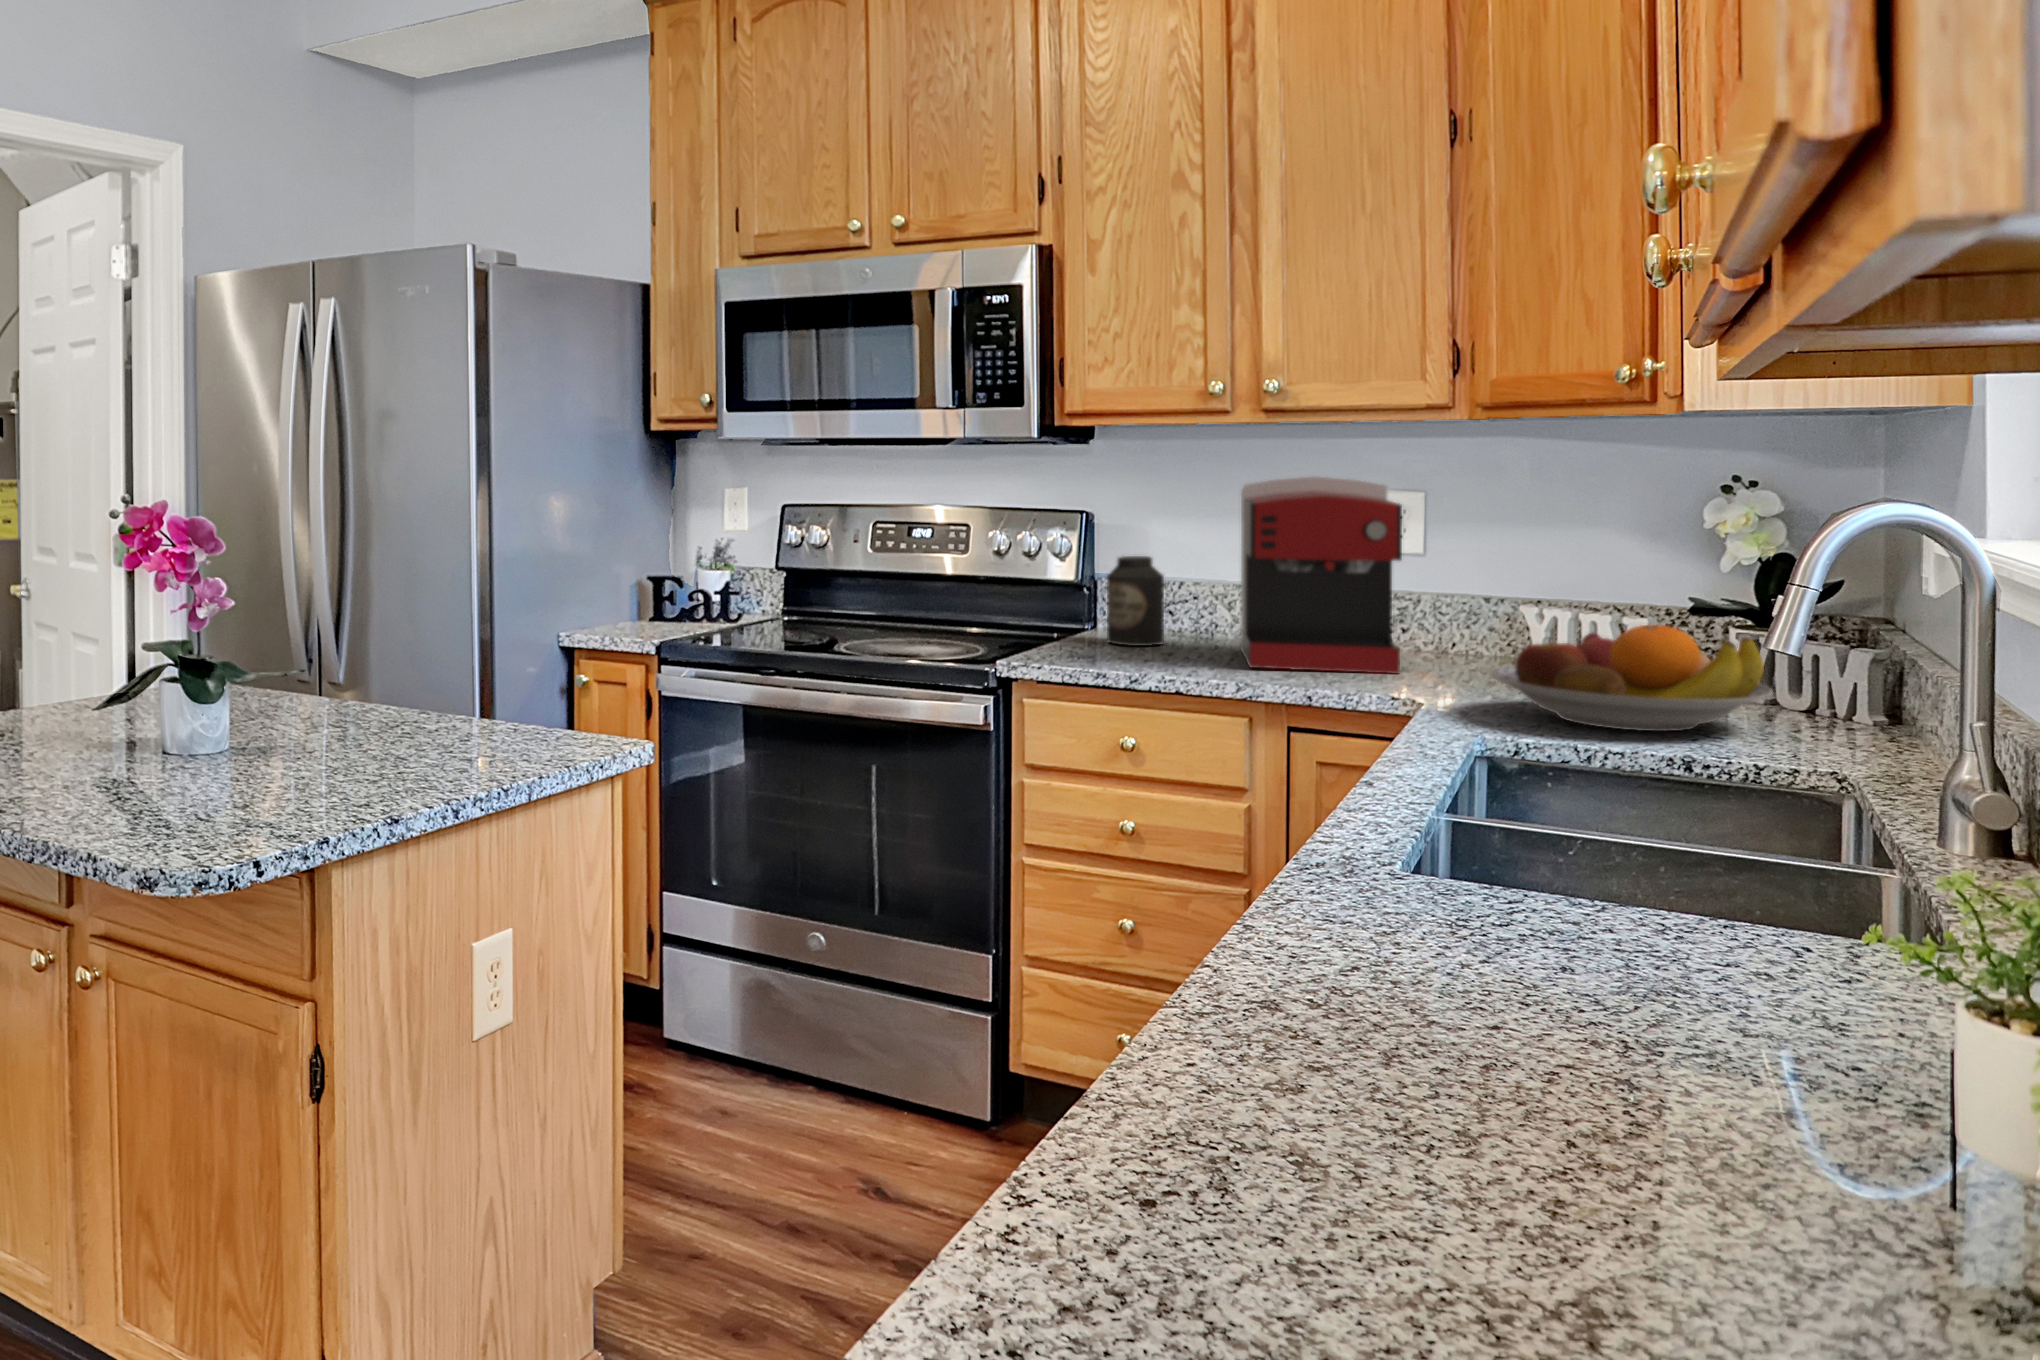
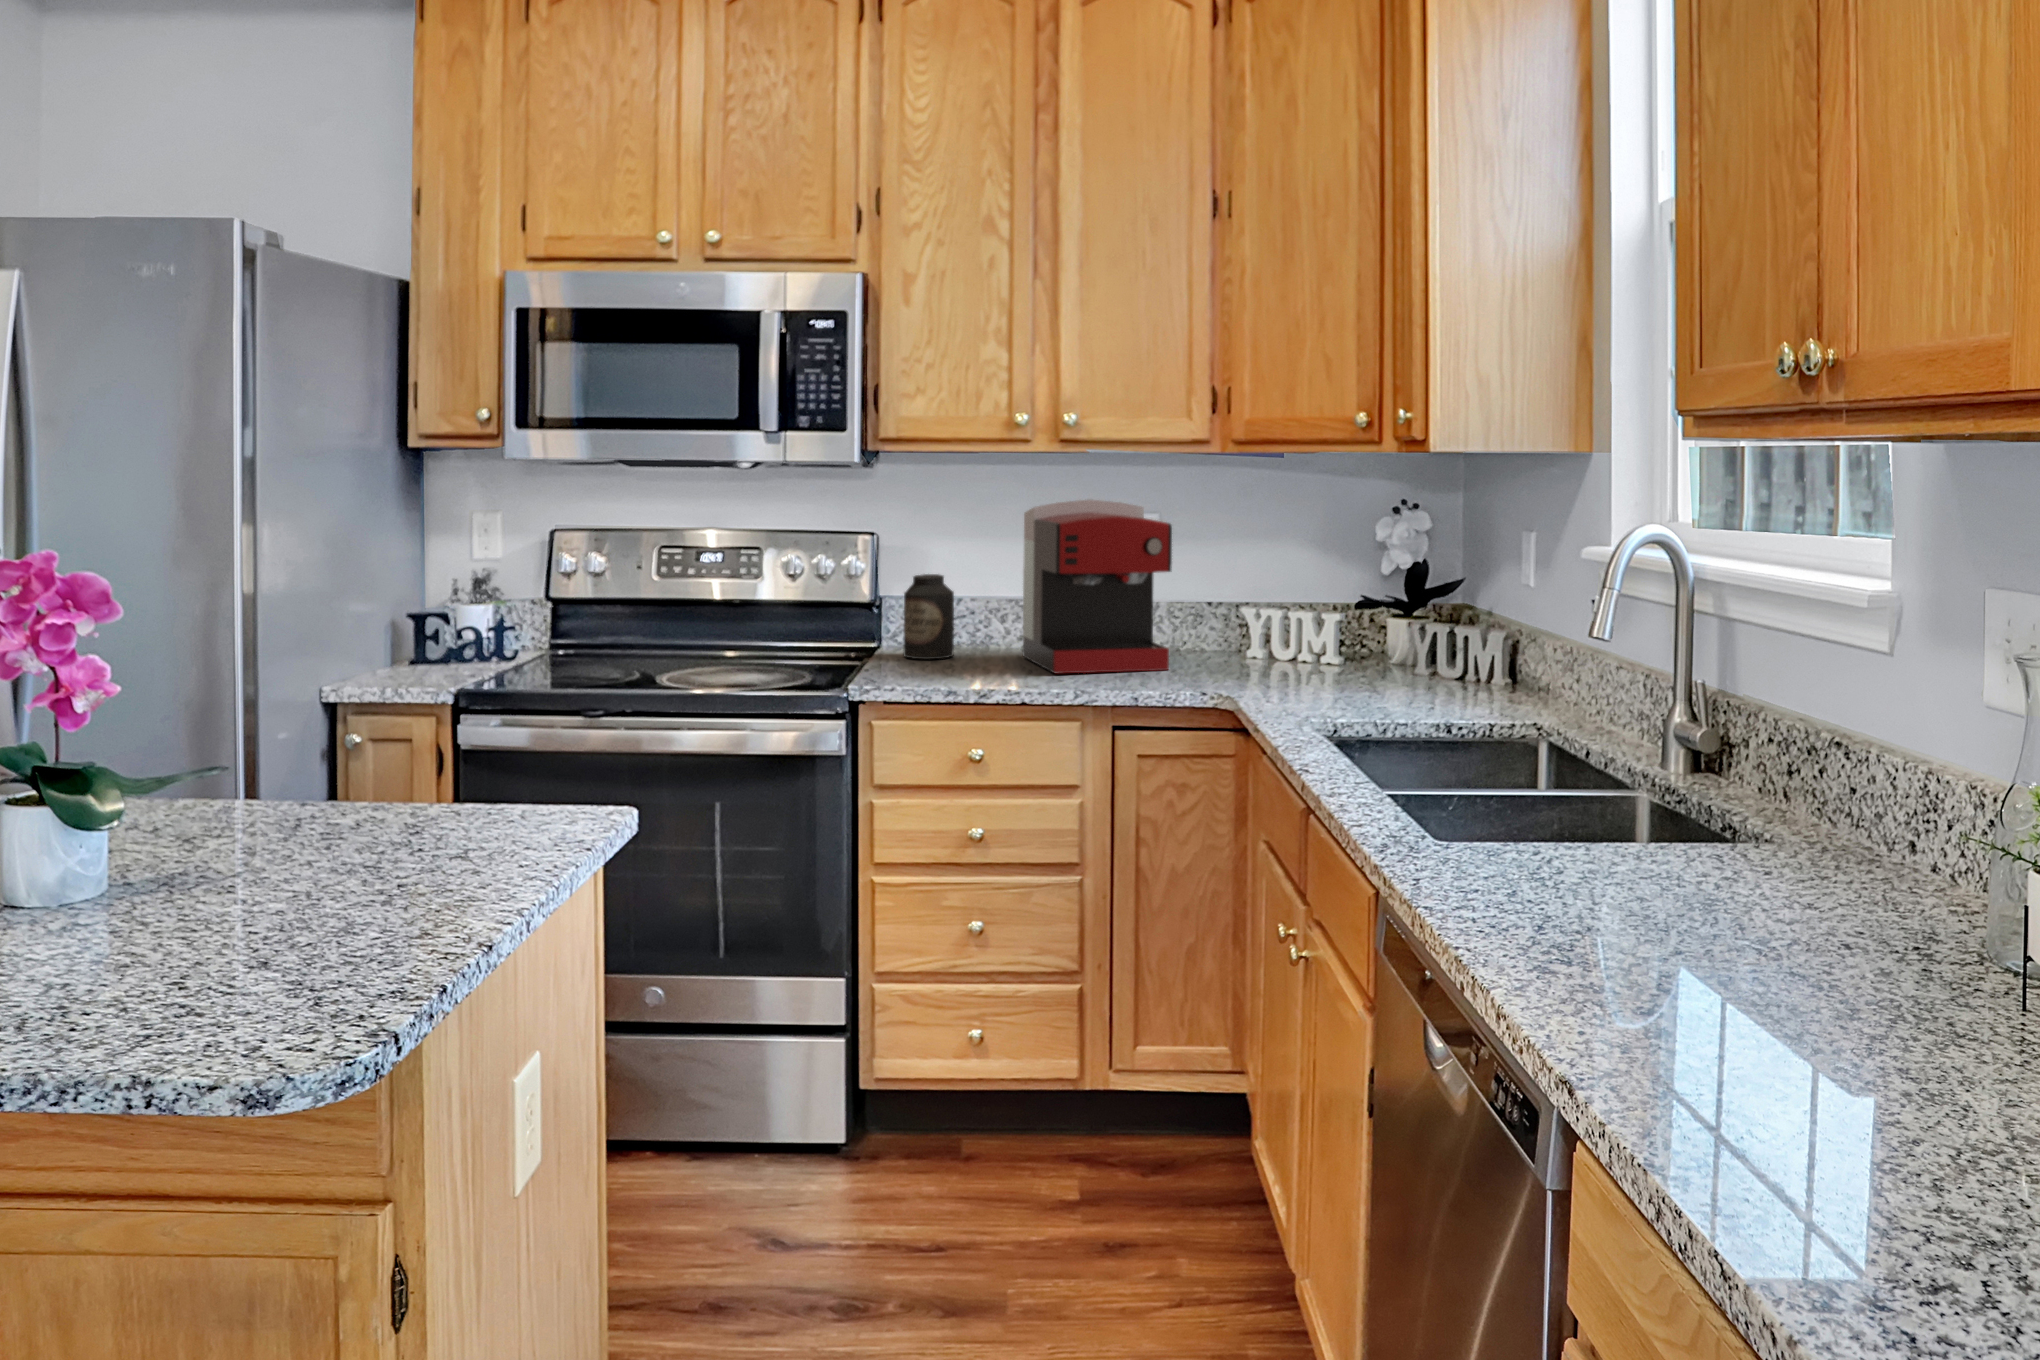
fruit bowl: present [1490,625,1773,731] -> none [1277,619,1471,706]

